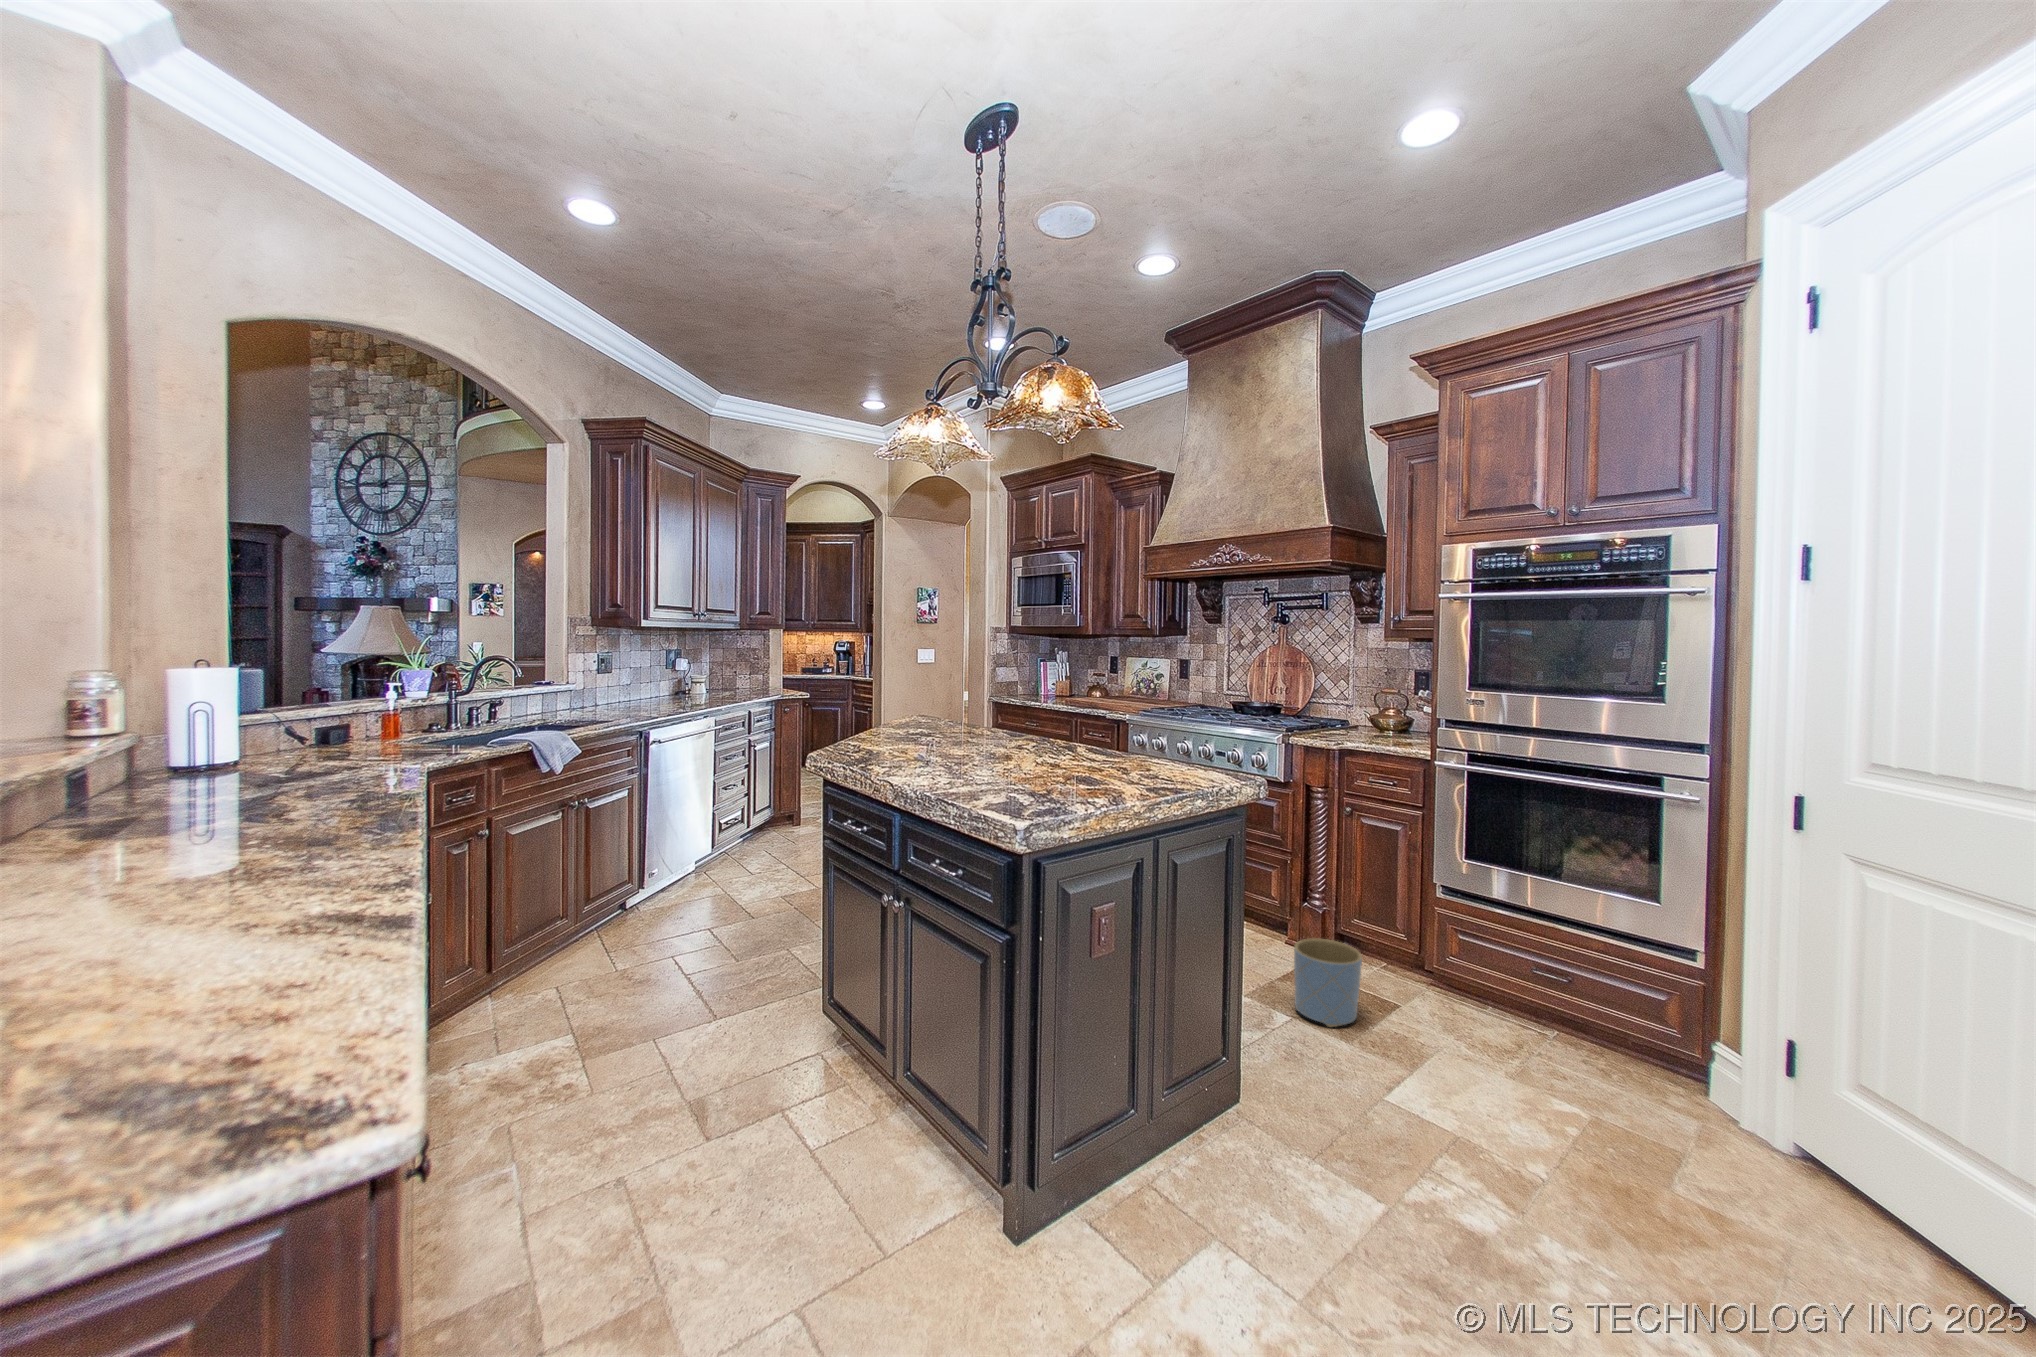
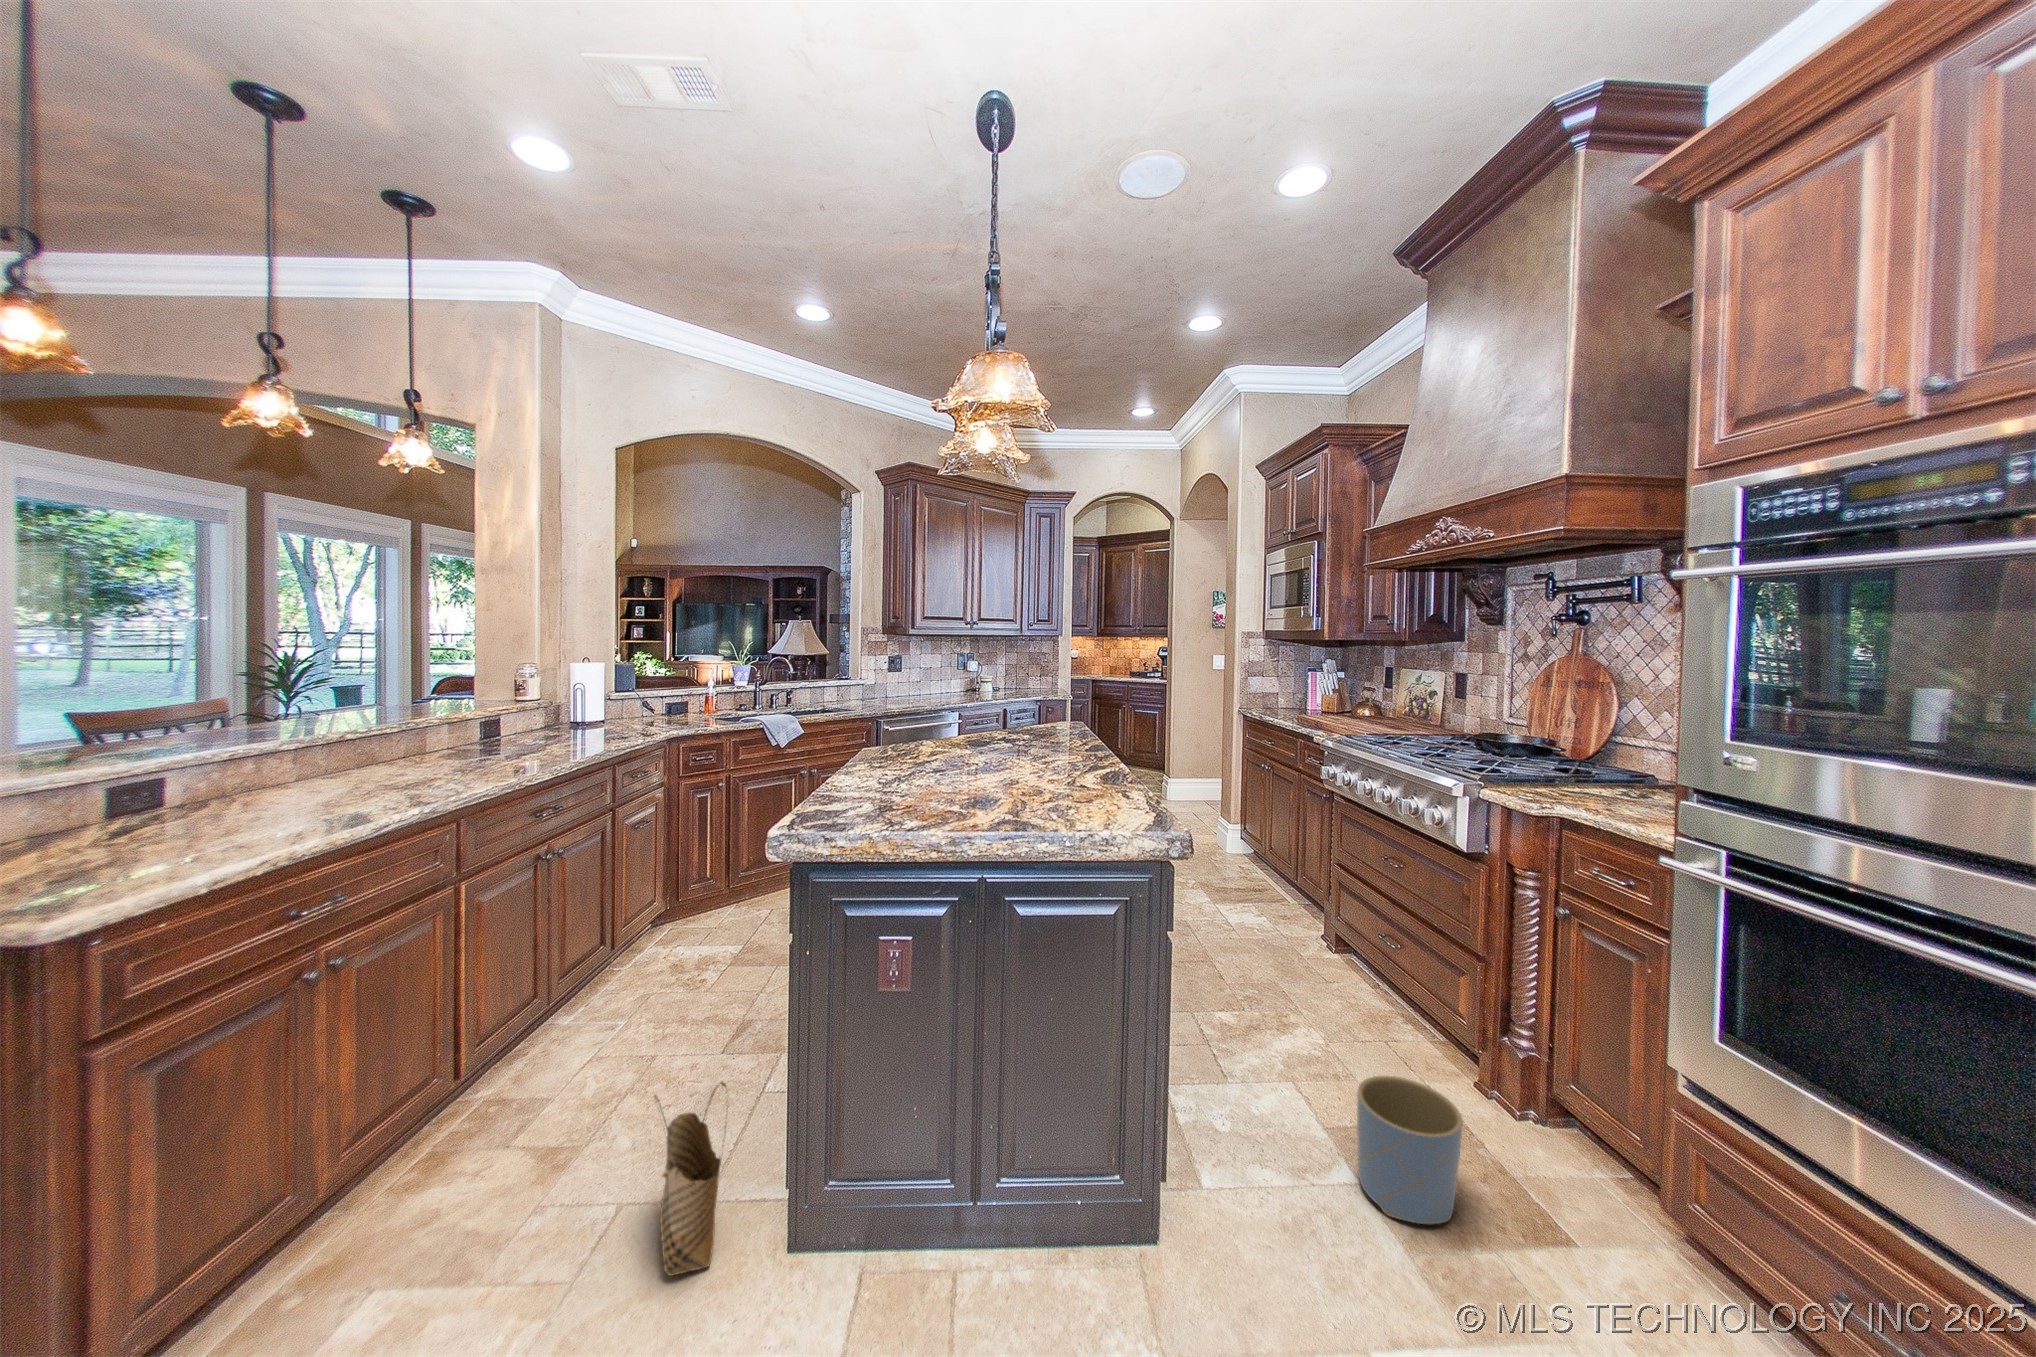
woven basket: none [870,1093,984,1294] -> present [654,1082,726,1276]

